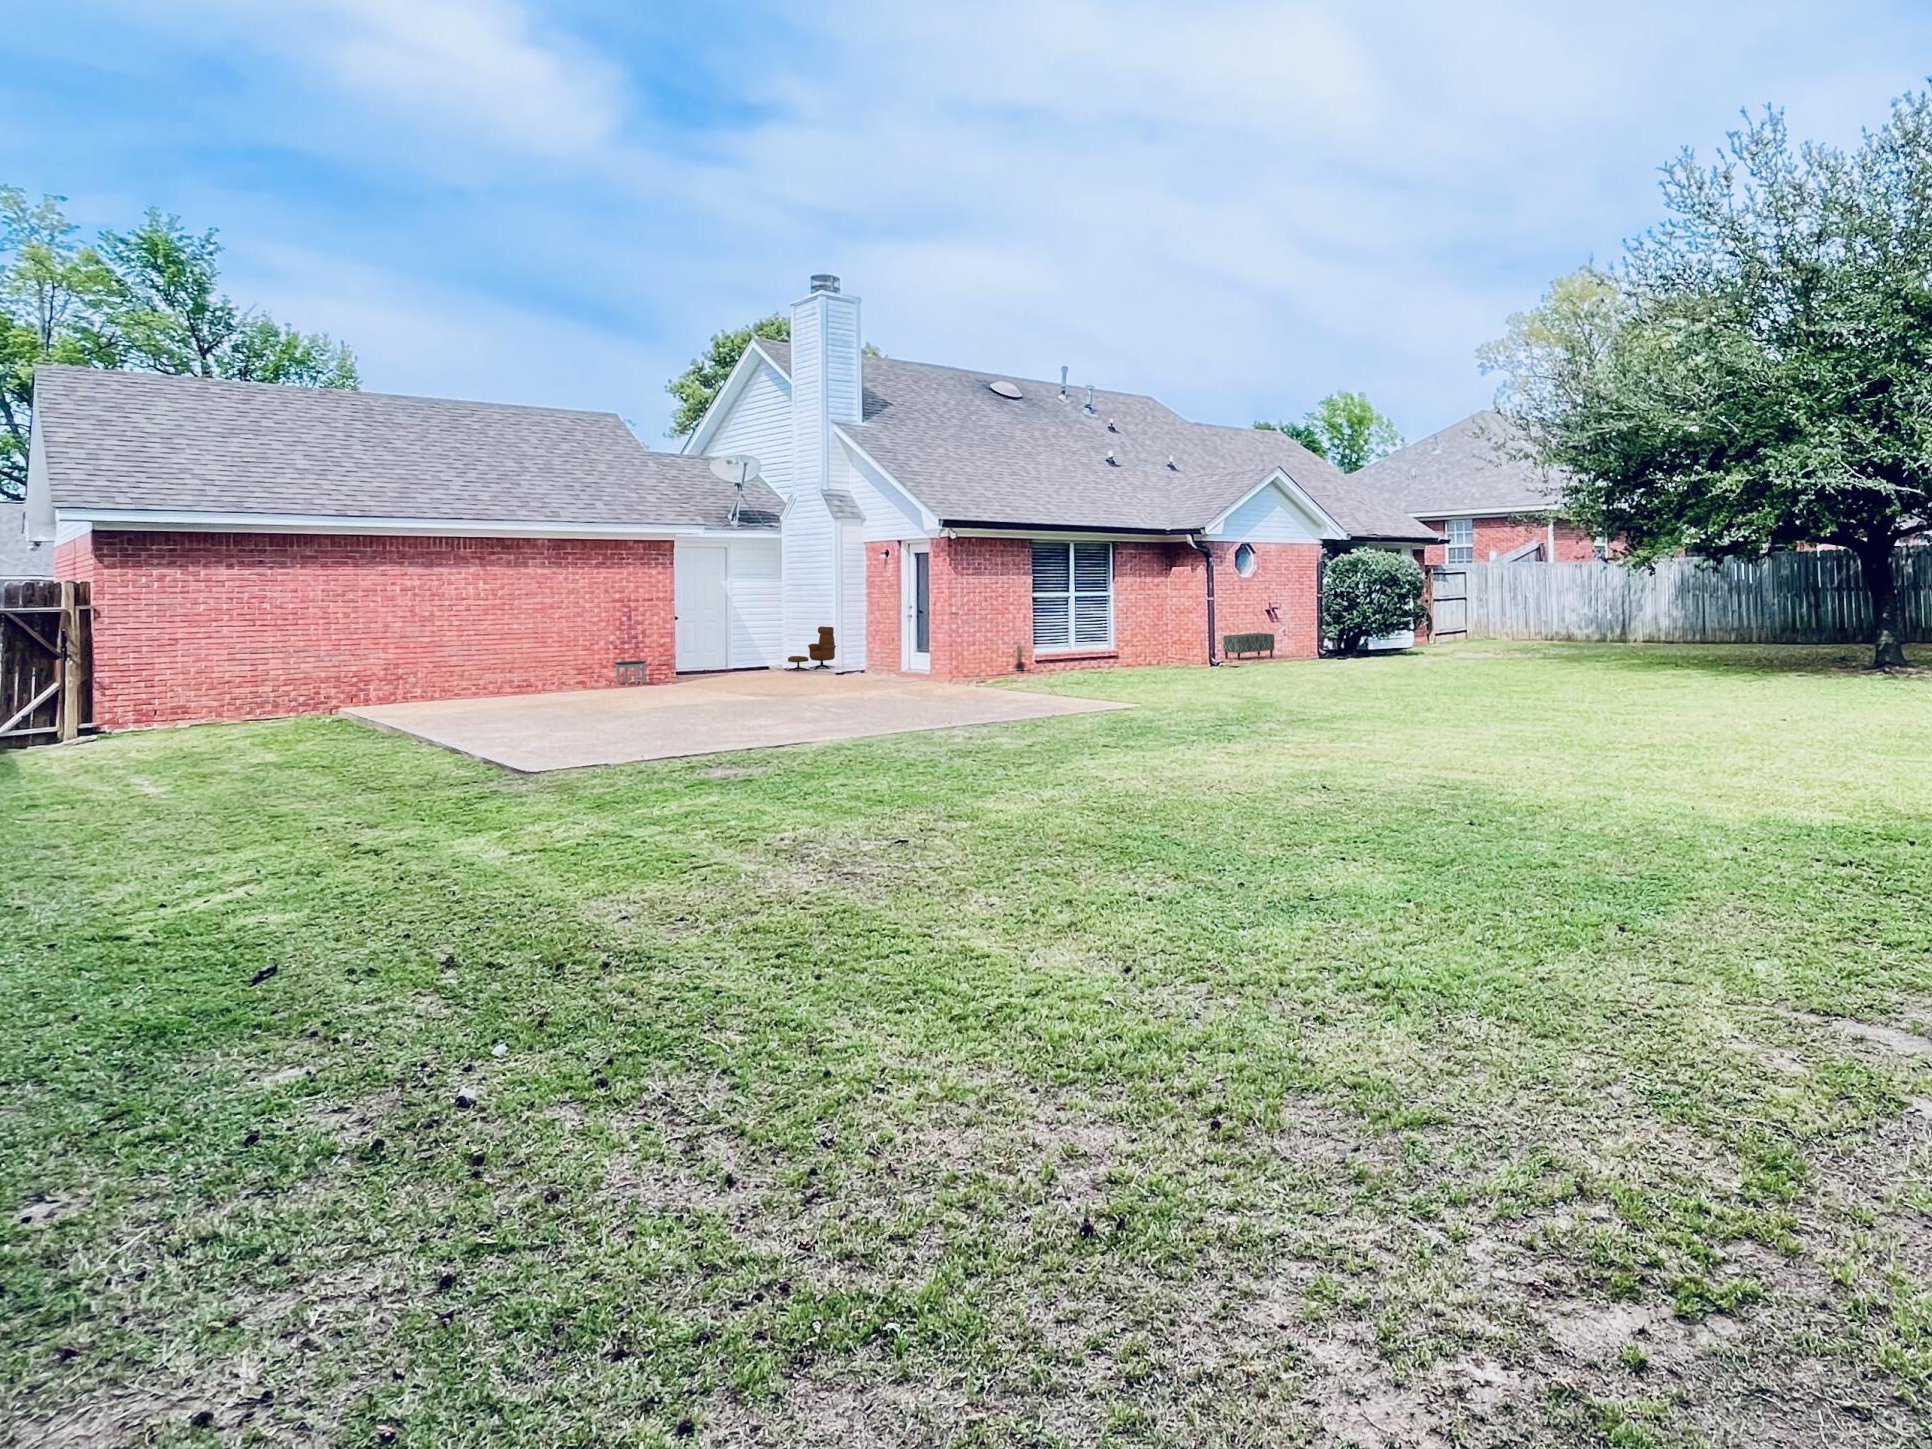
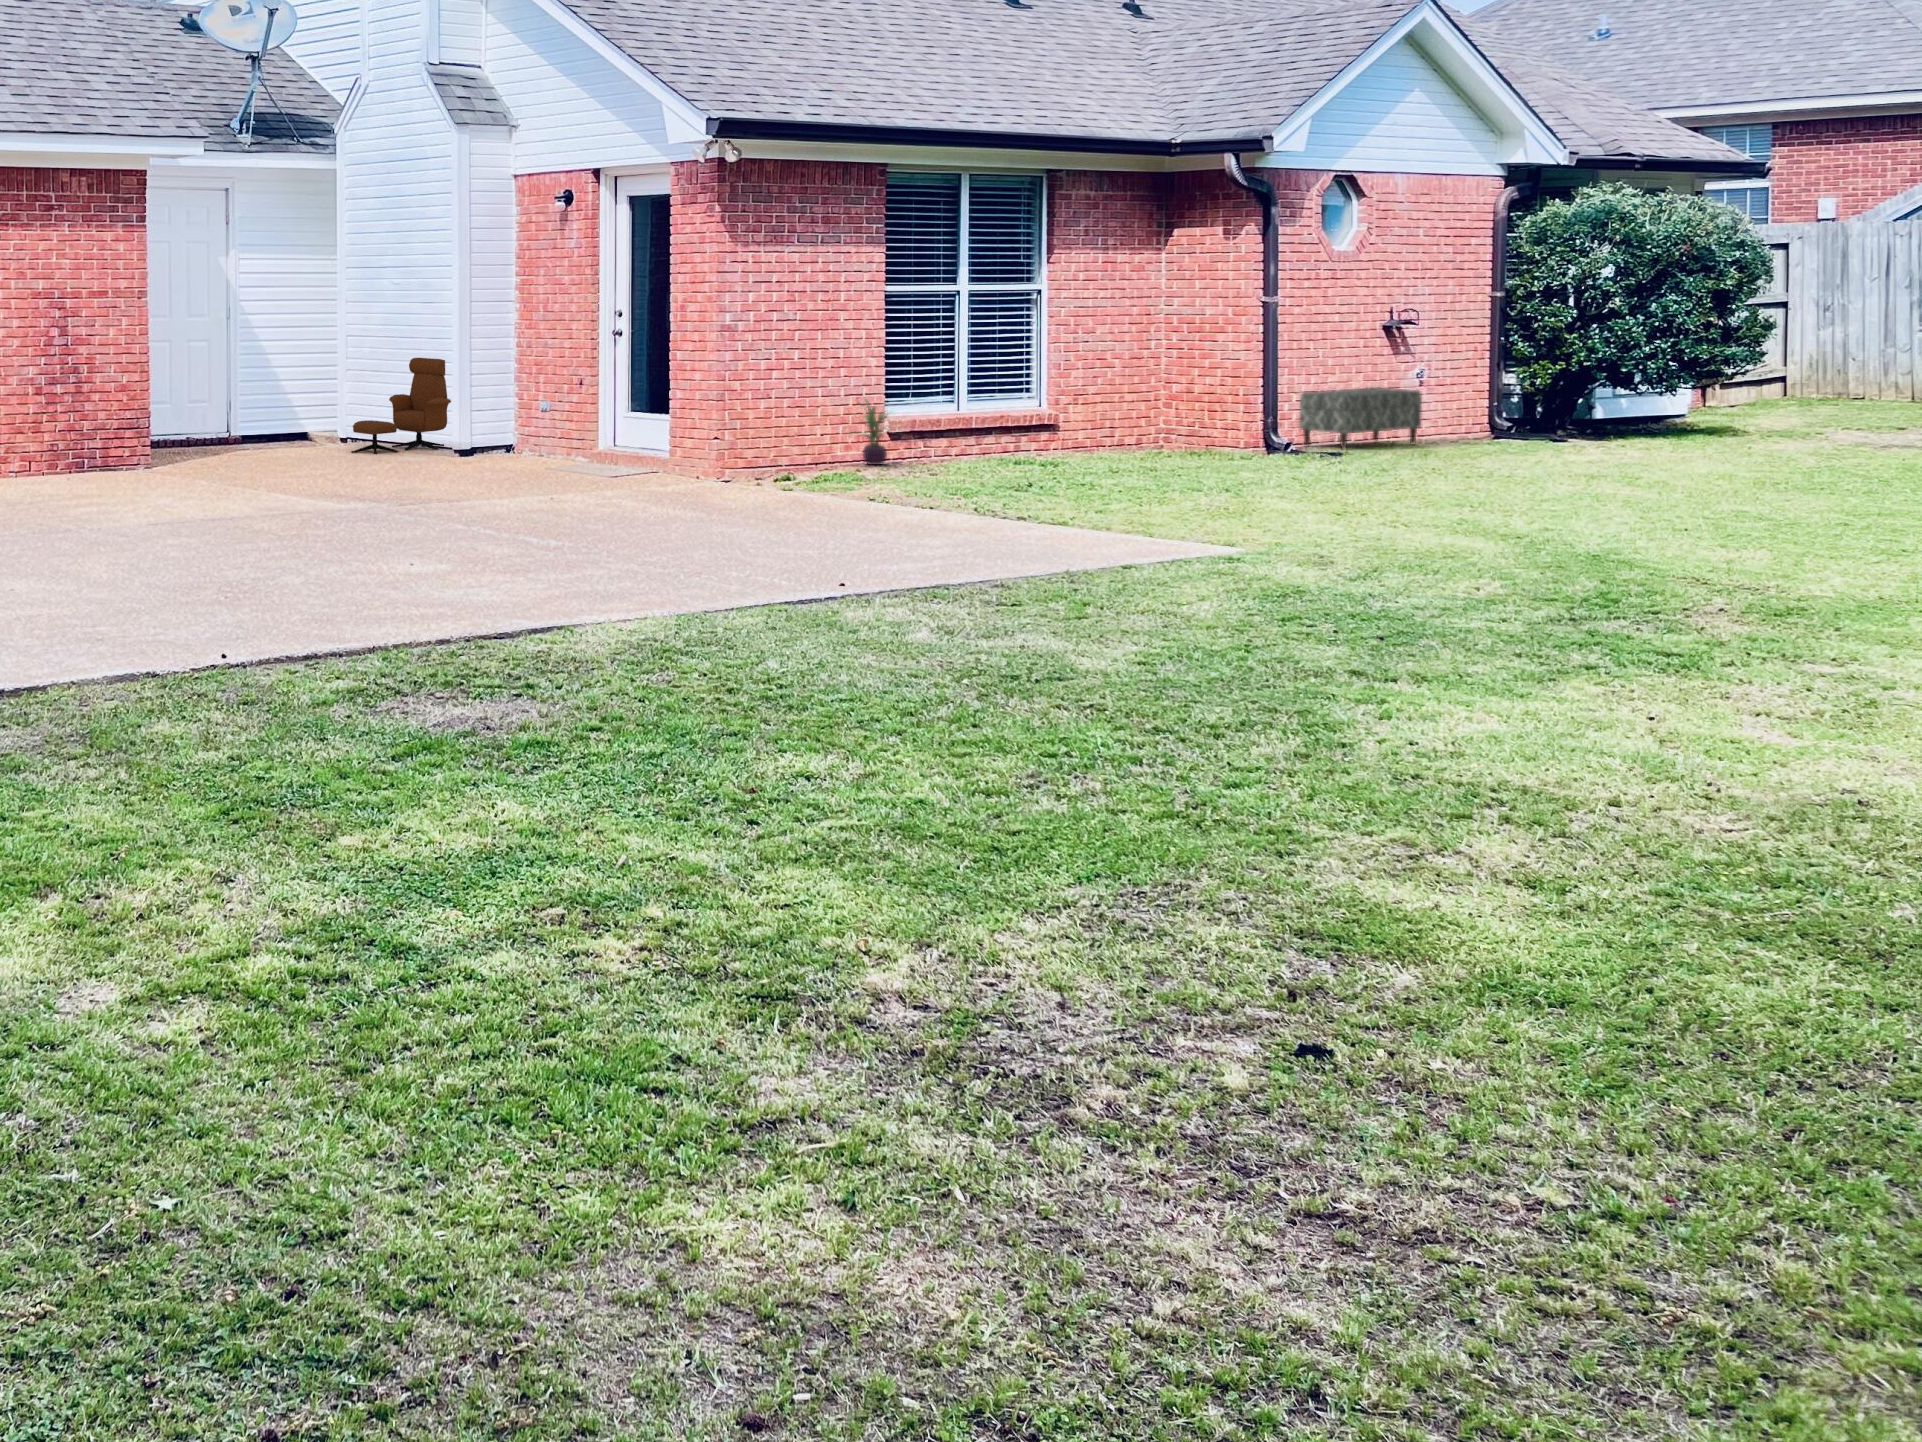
round table: present [615,661,646,684] -> none [28,425,87,475]

